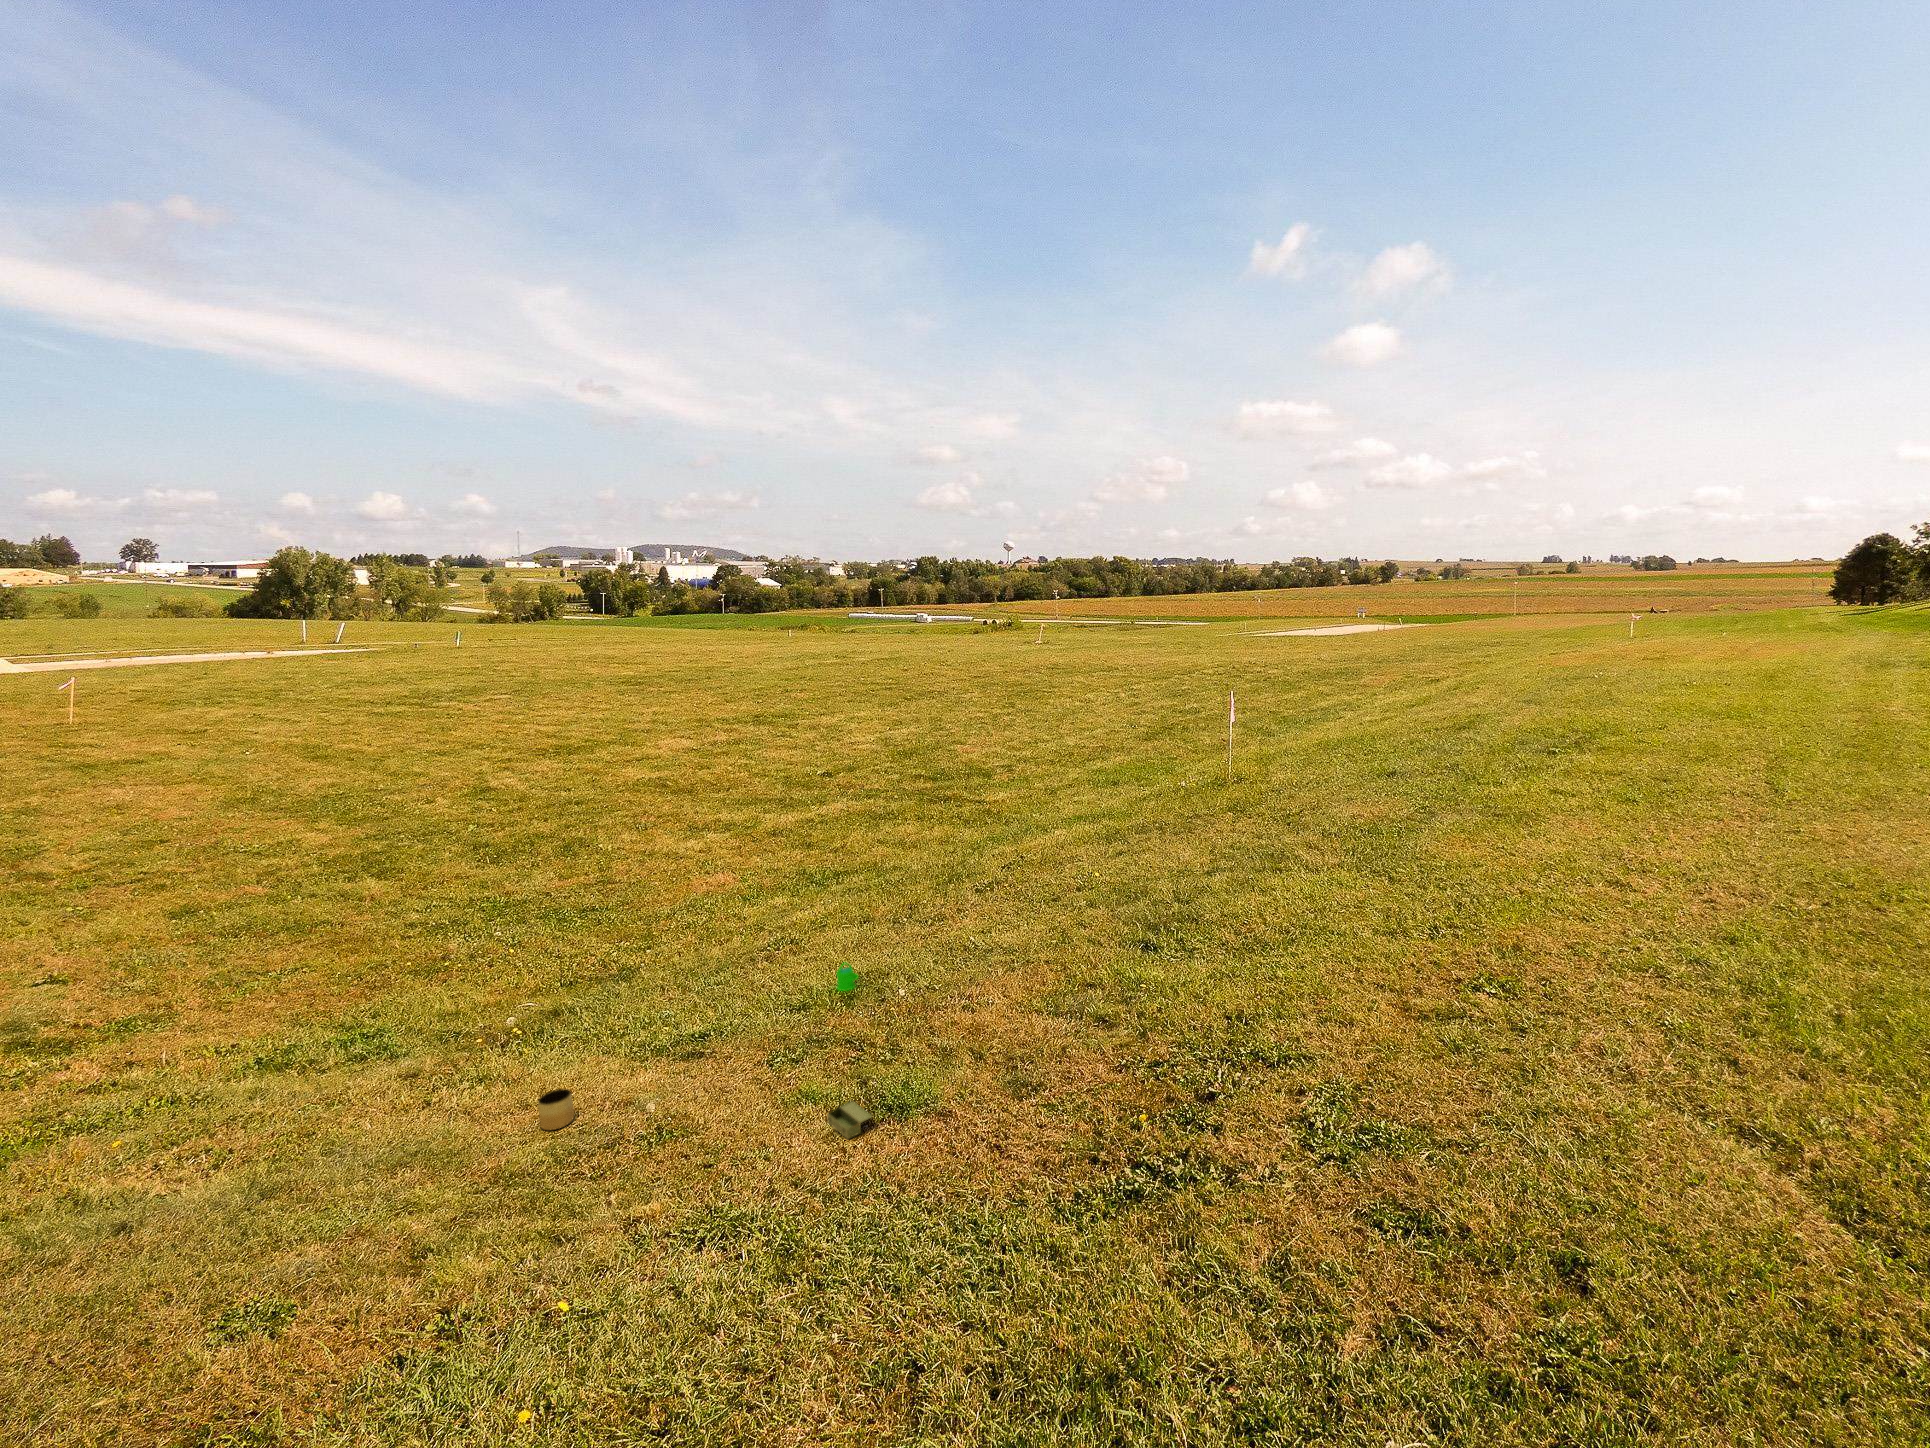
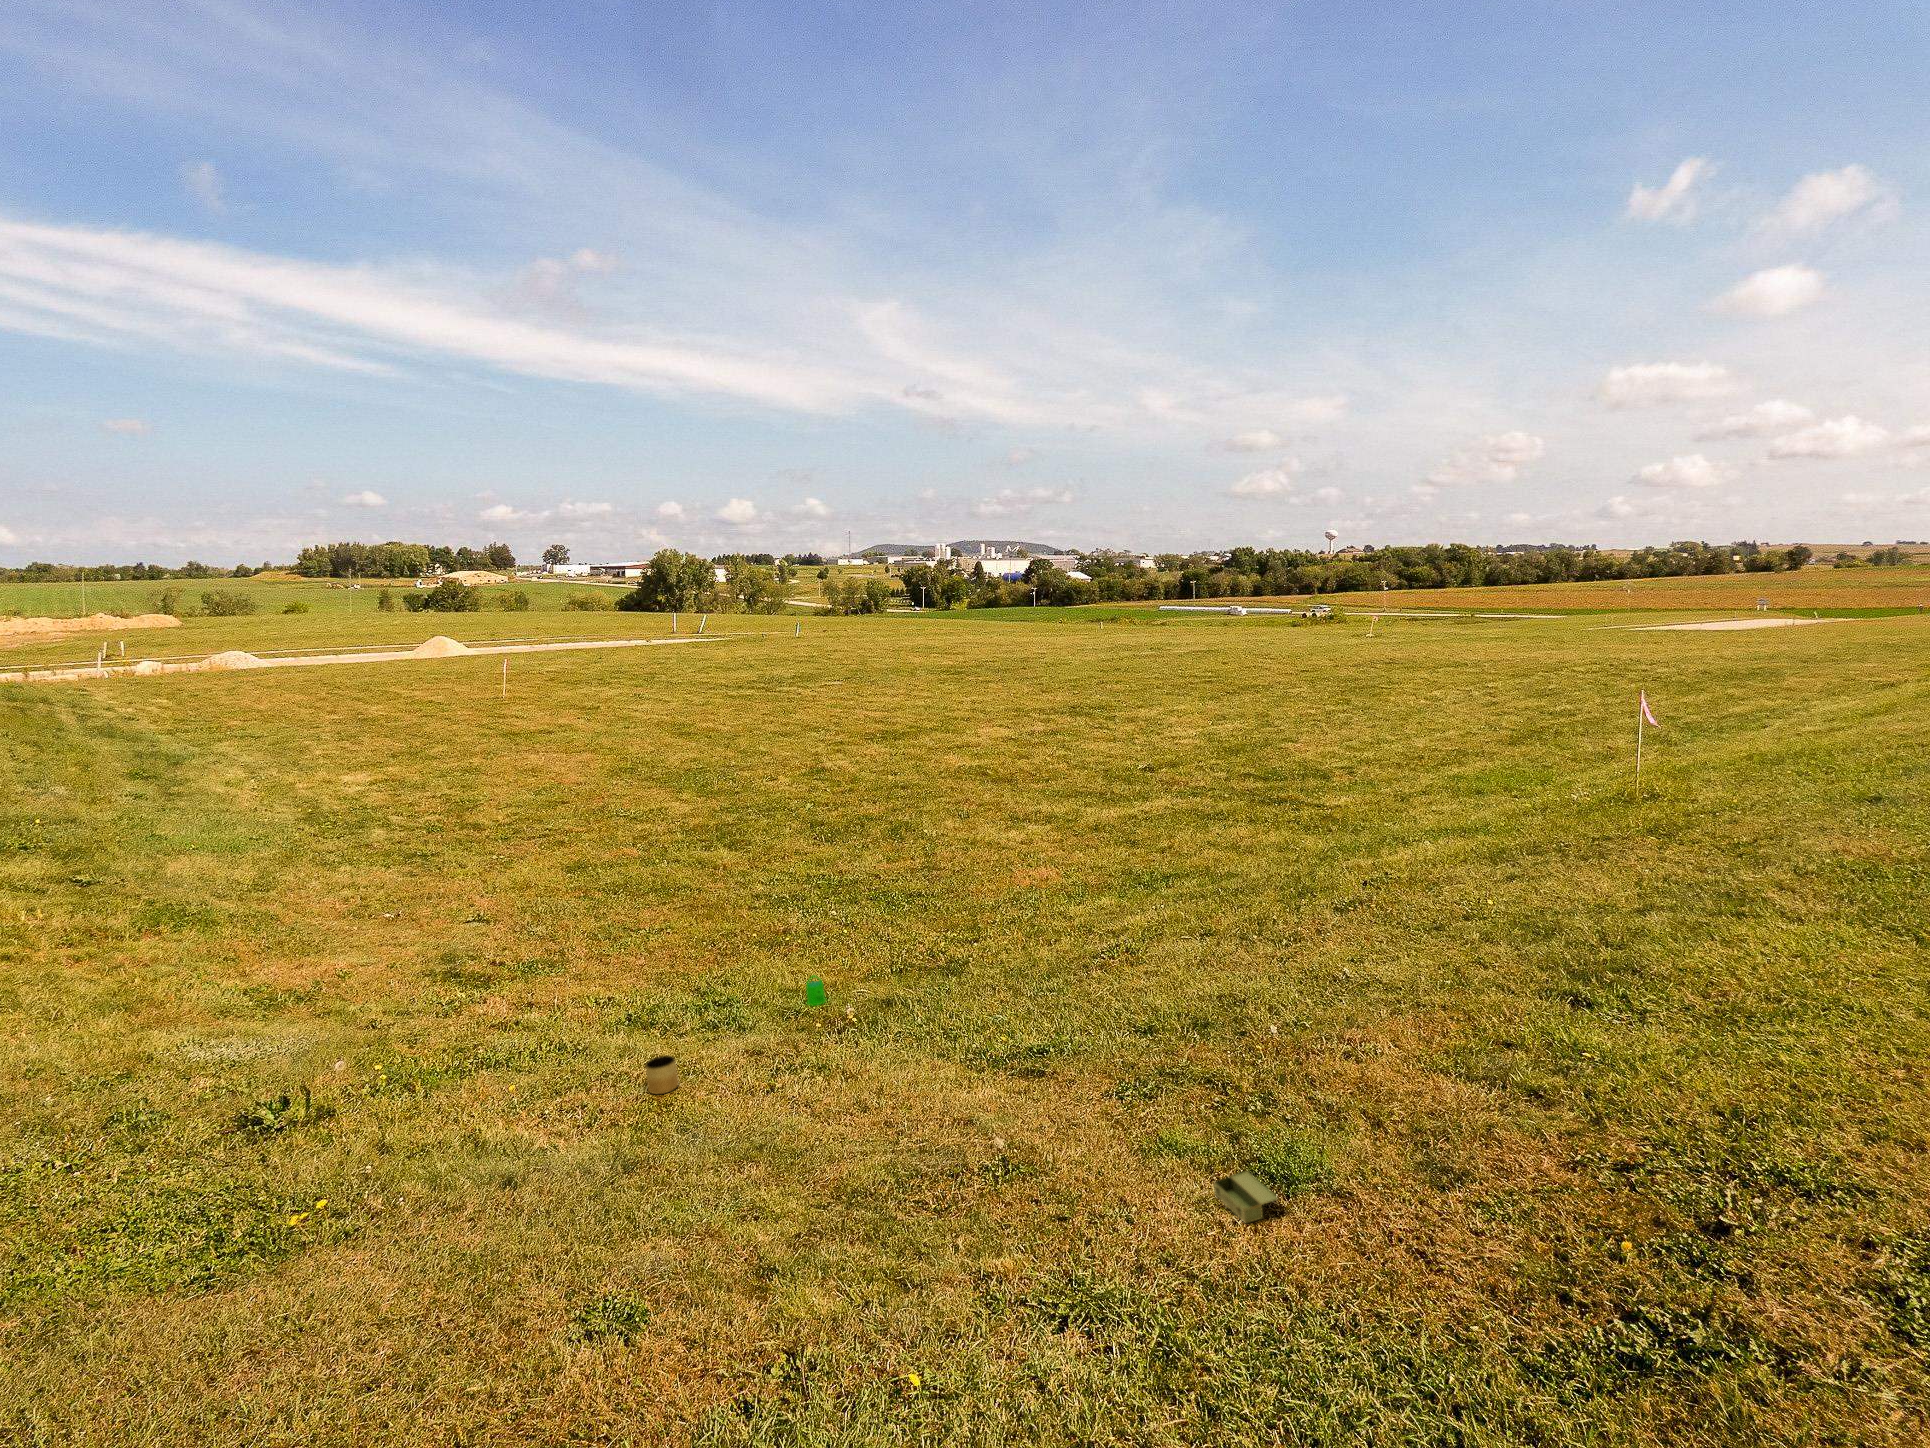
watering can: present [836,962,858,991] -> present [806,975,826,1006]
planter: present [538,1089,574,1130] -> present [645,1055,679,1094]

